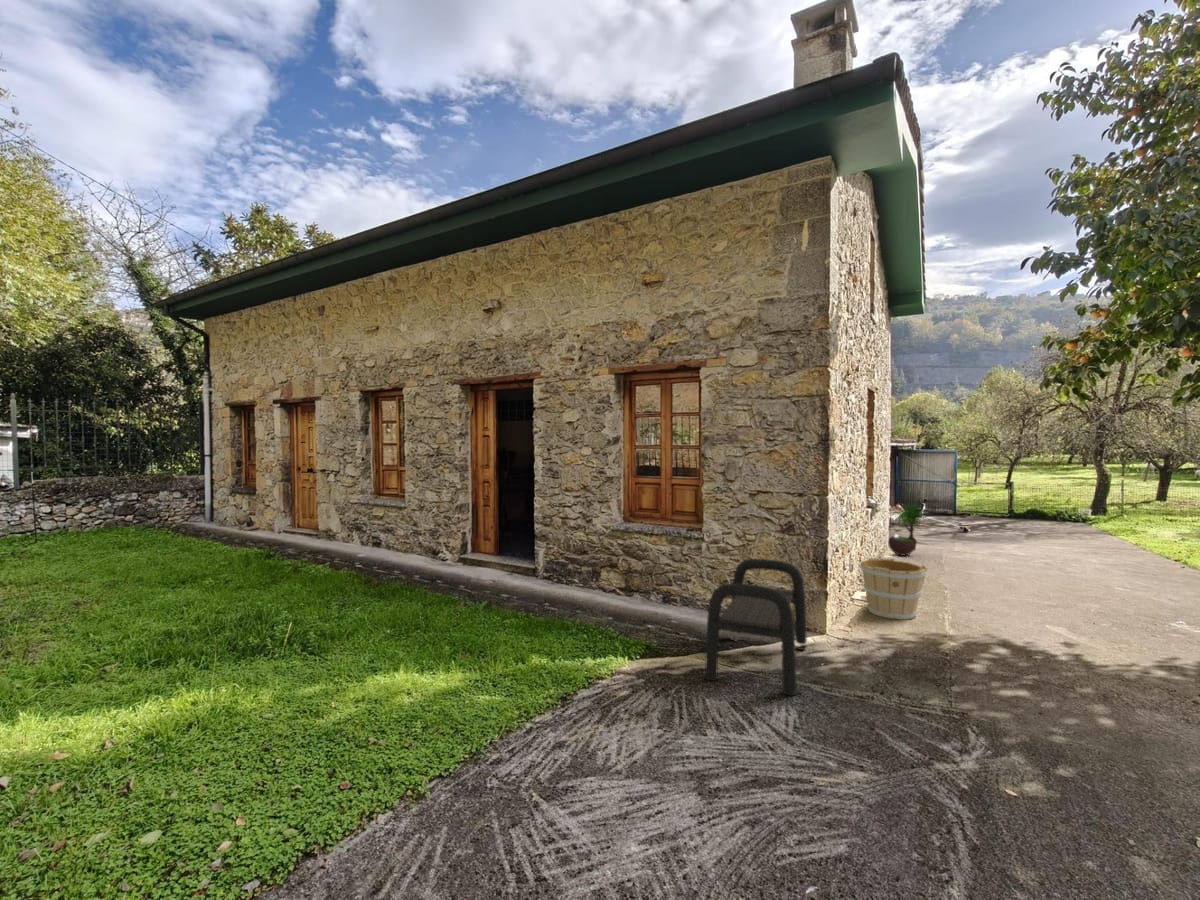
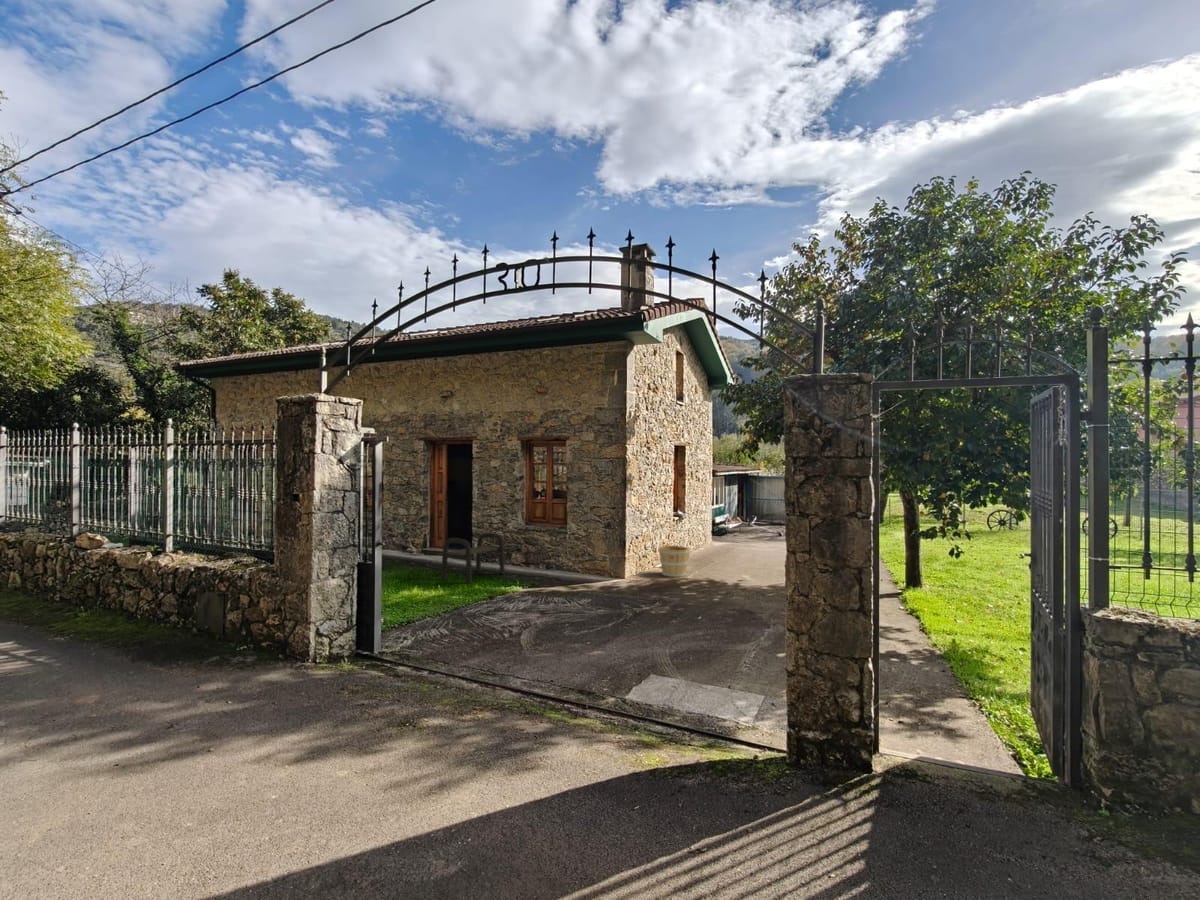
potted tree: present [888,505,925,556] -> none [706,515,727,551]
bench: present [705,559,807,696] -> present [441,533,505,583]

